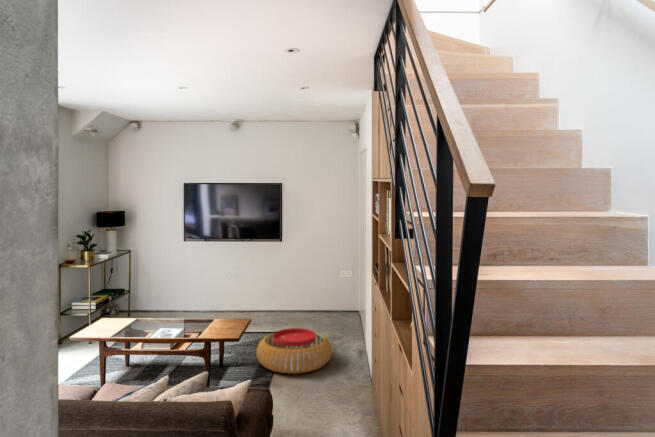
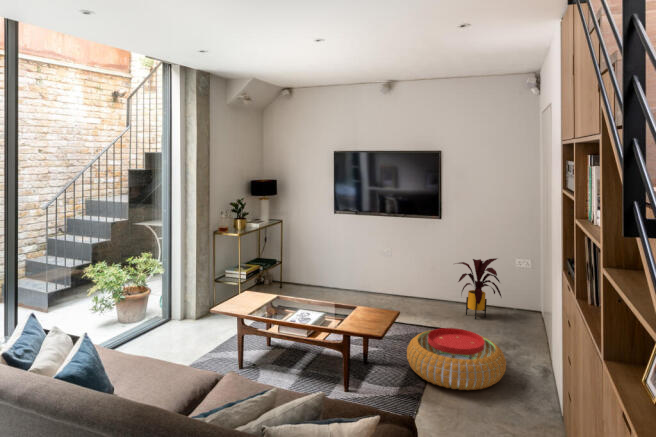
house plant: none [290,272,329,322] -> present [457,258,501,319]

